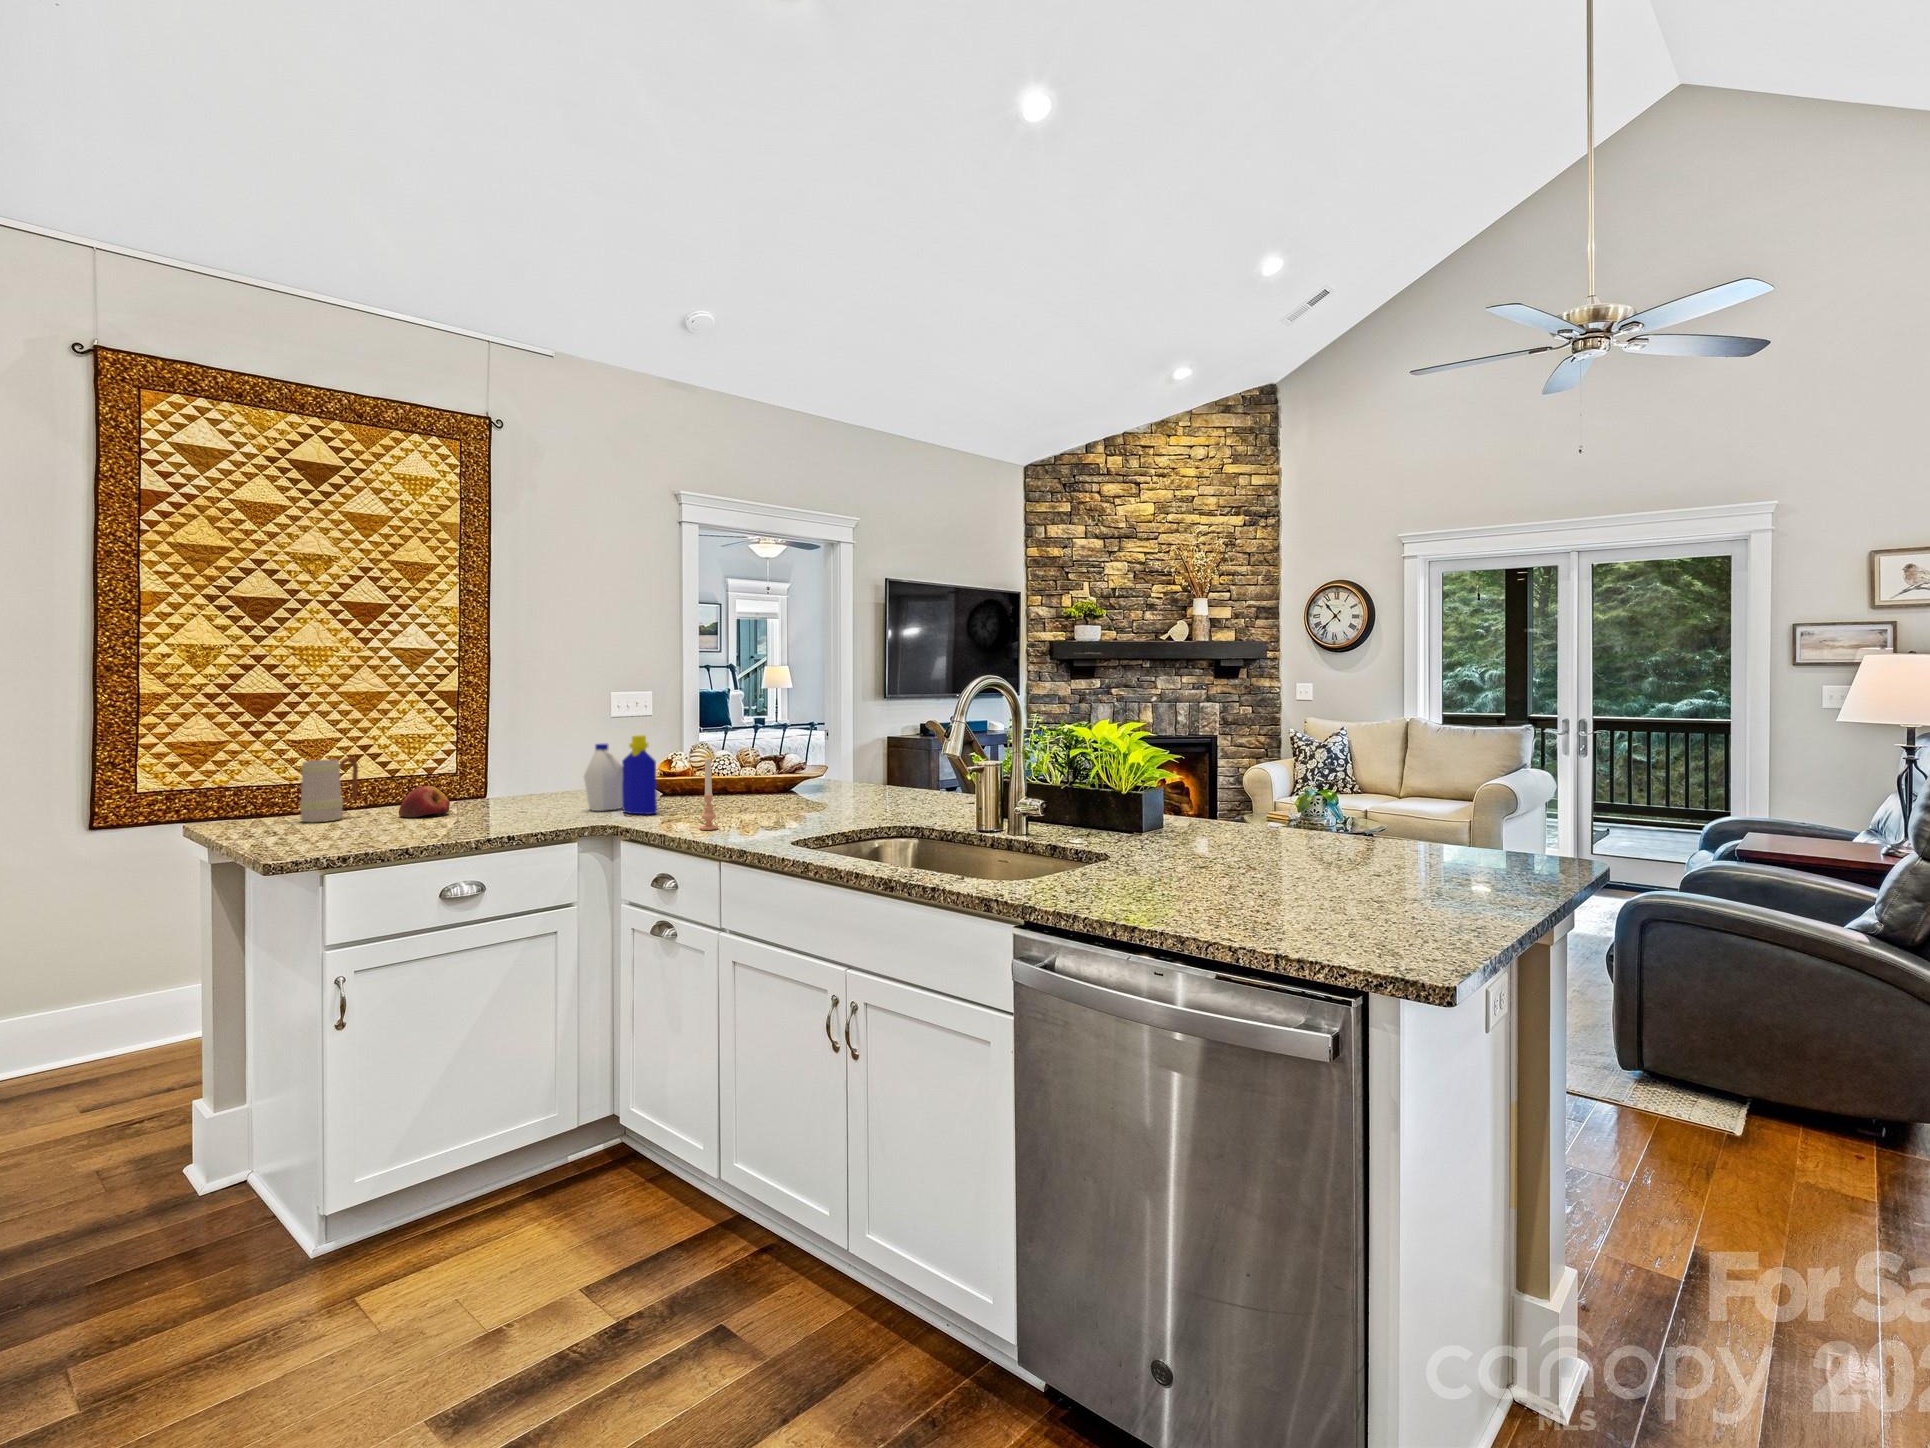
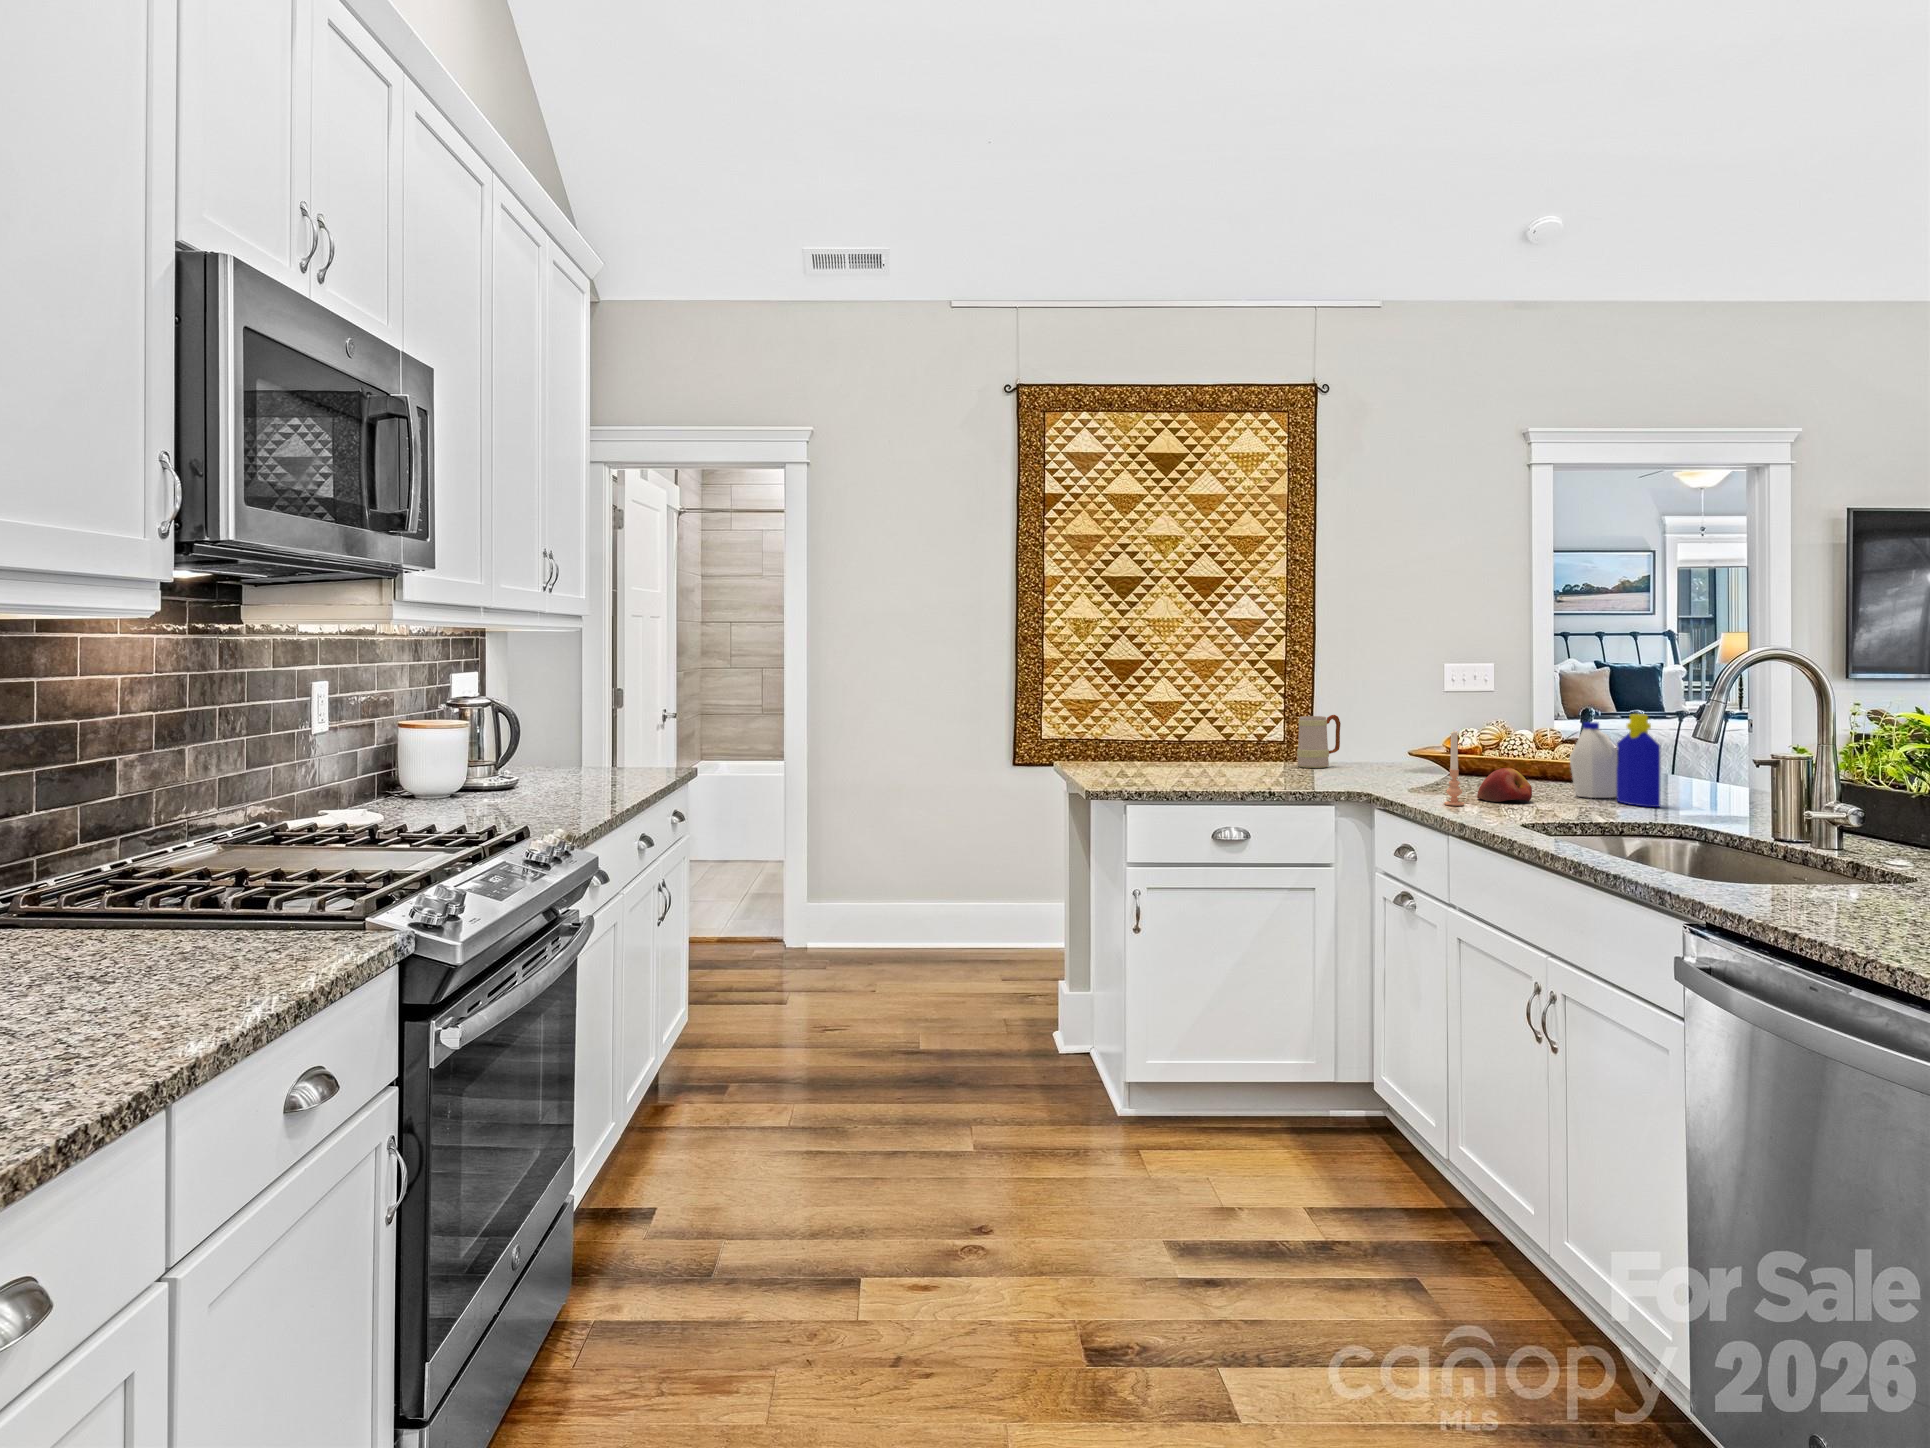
bottle: present [584,735,657,814] -> present [1569,714,1660,807]
mug: present [300,757,358,822] -> present [1297,715,1341,768]
apple: present [399,786,450,817] -> present [1477,768,1532,802]

